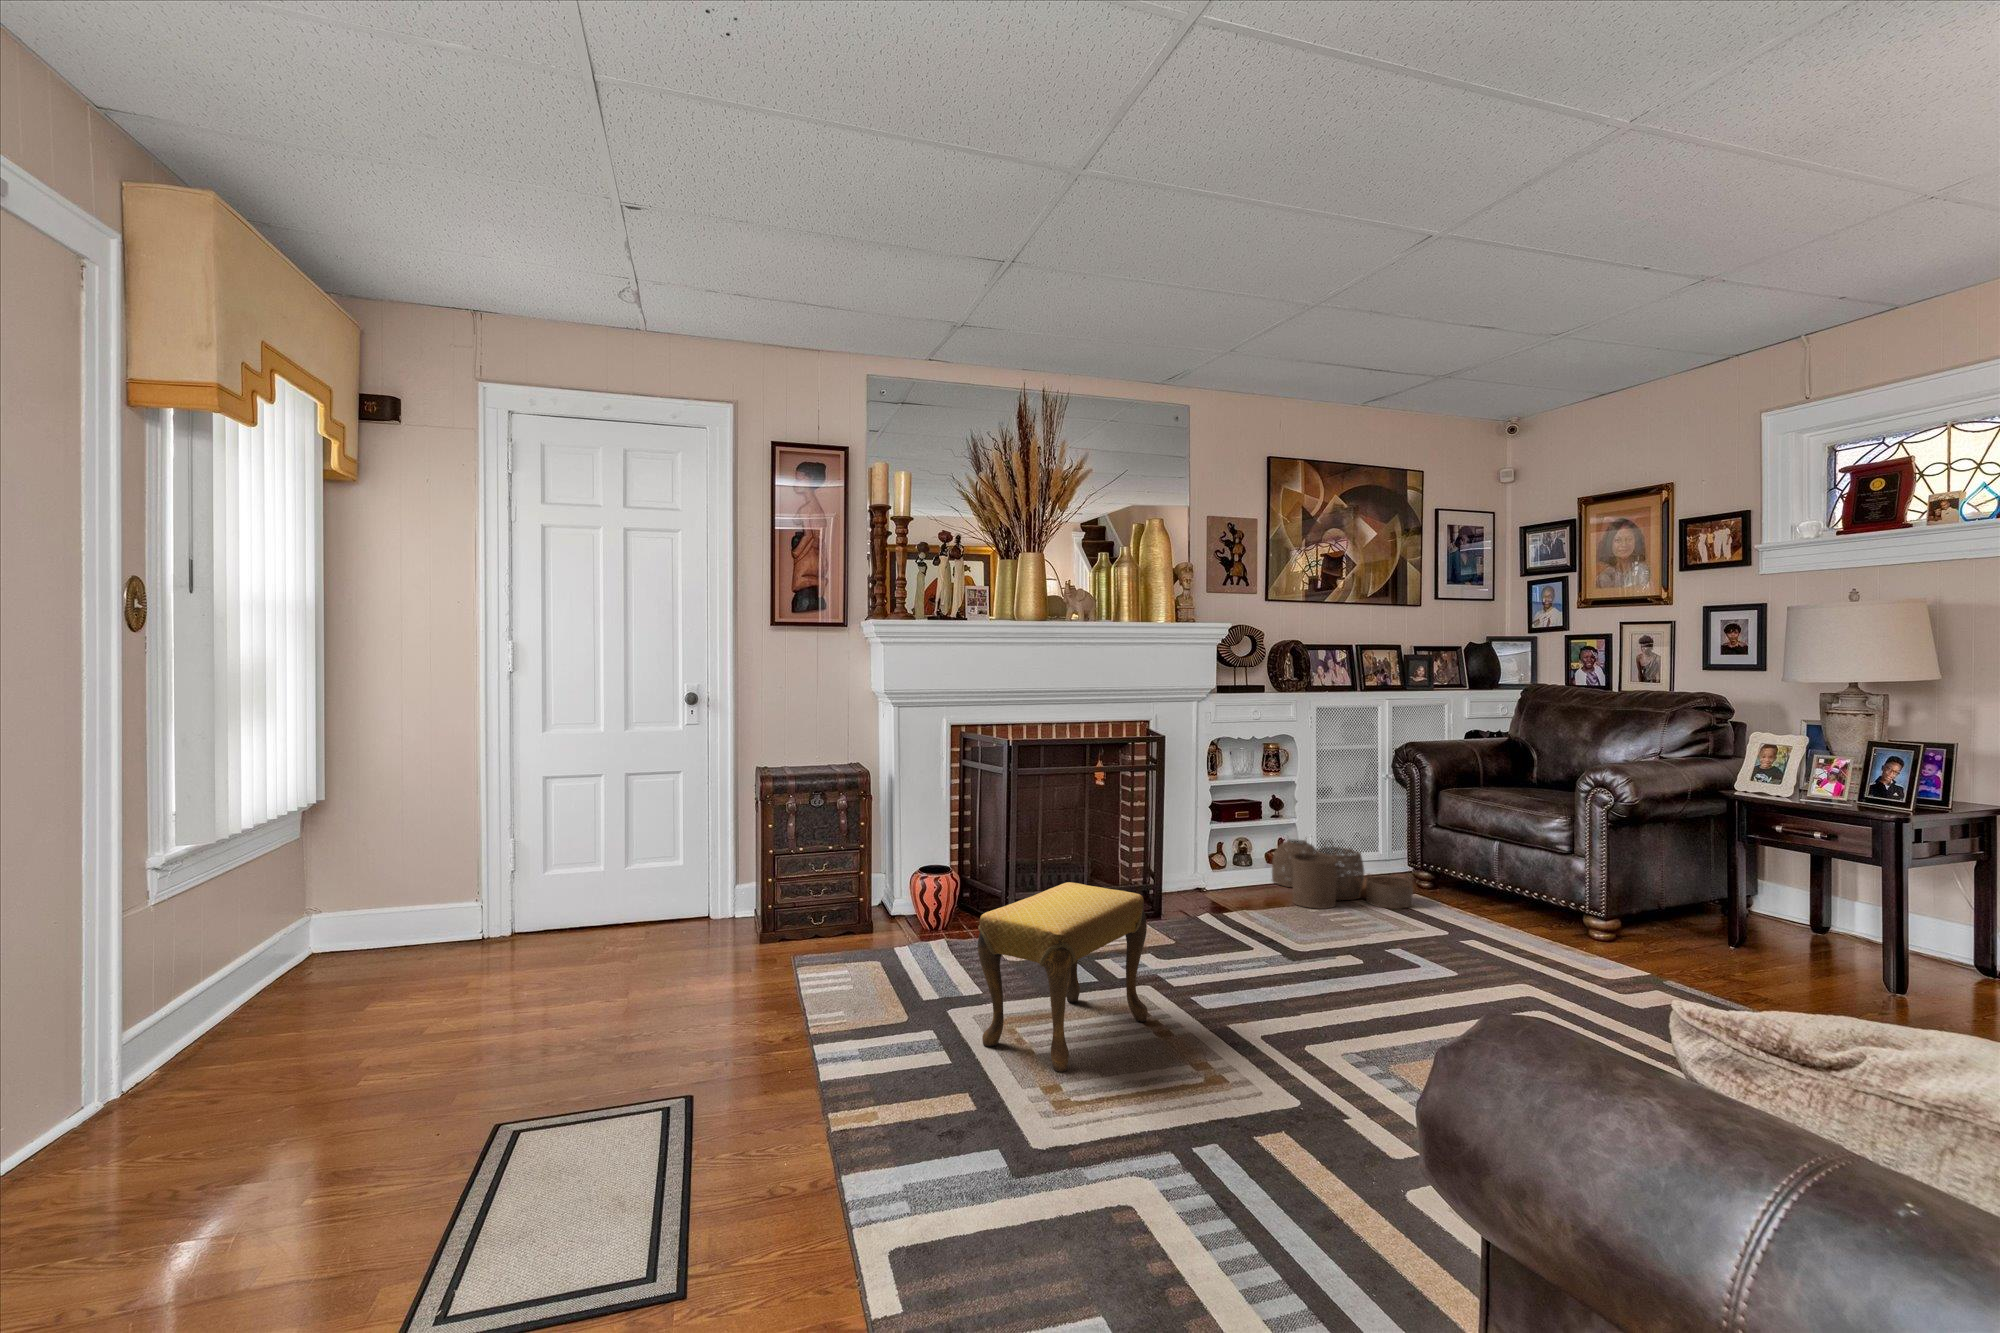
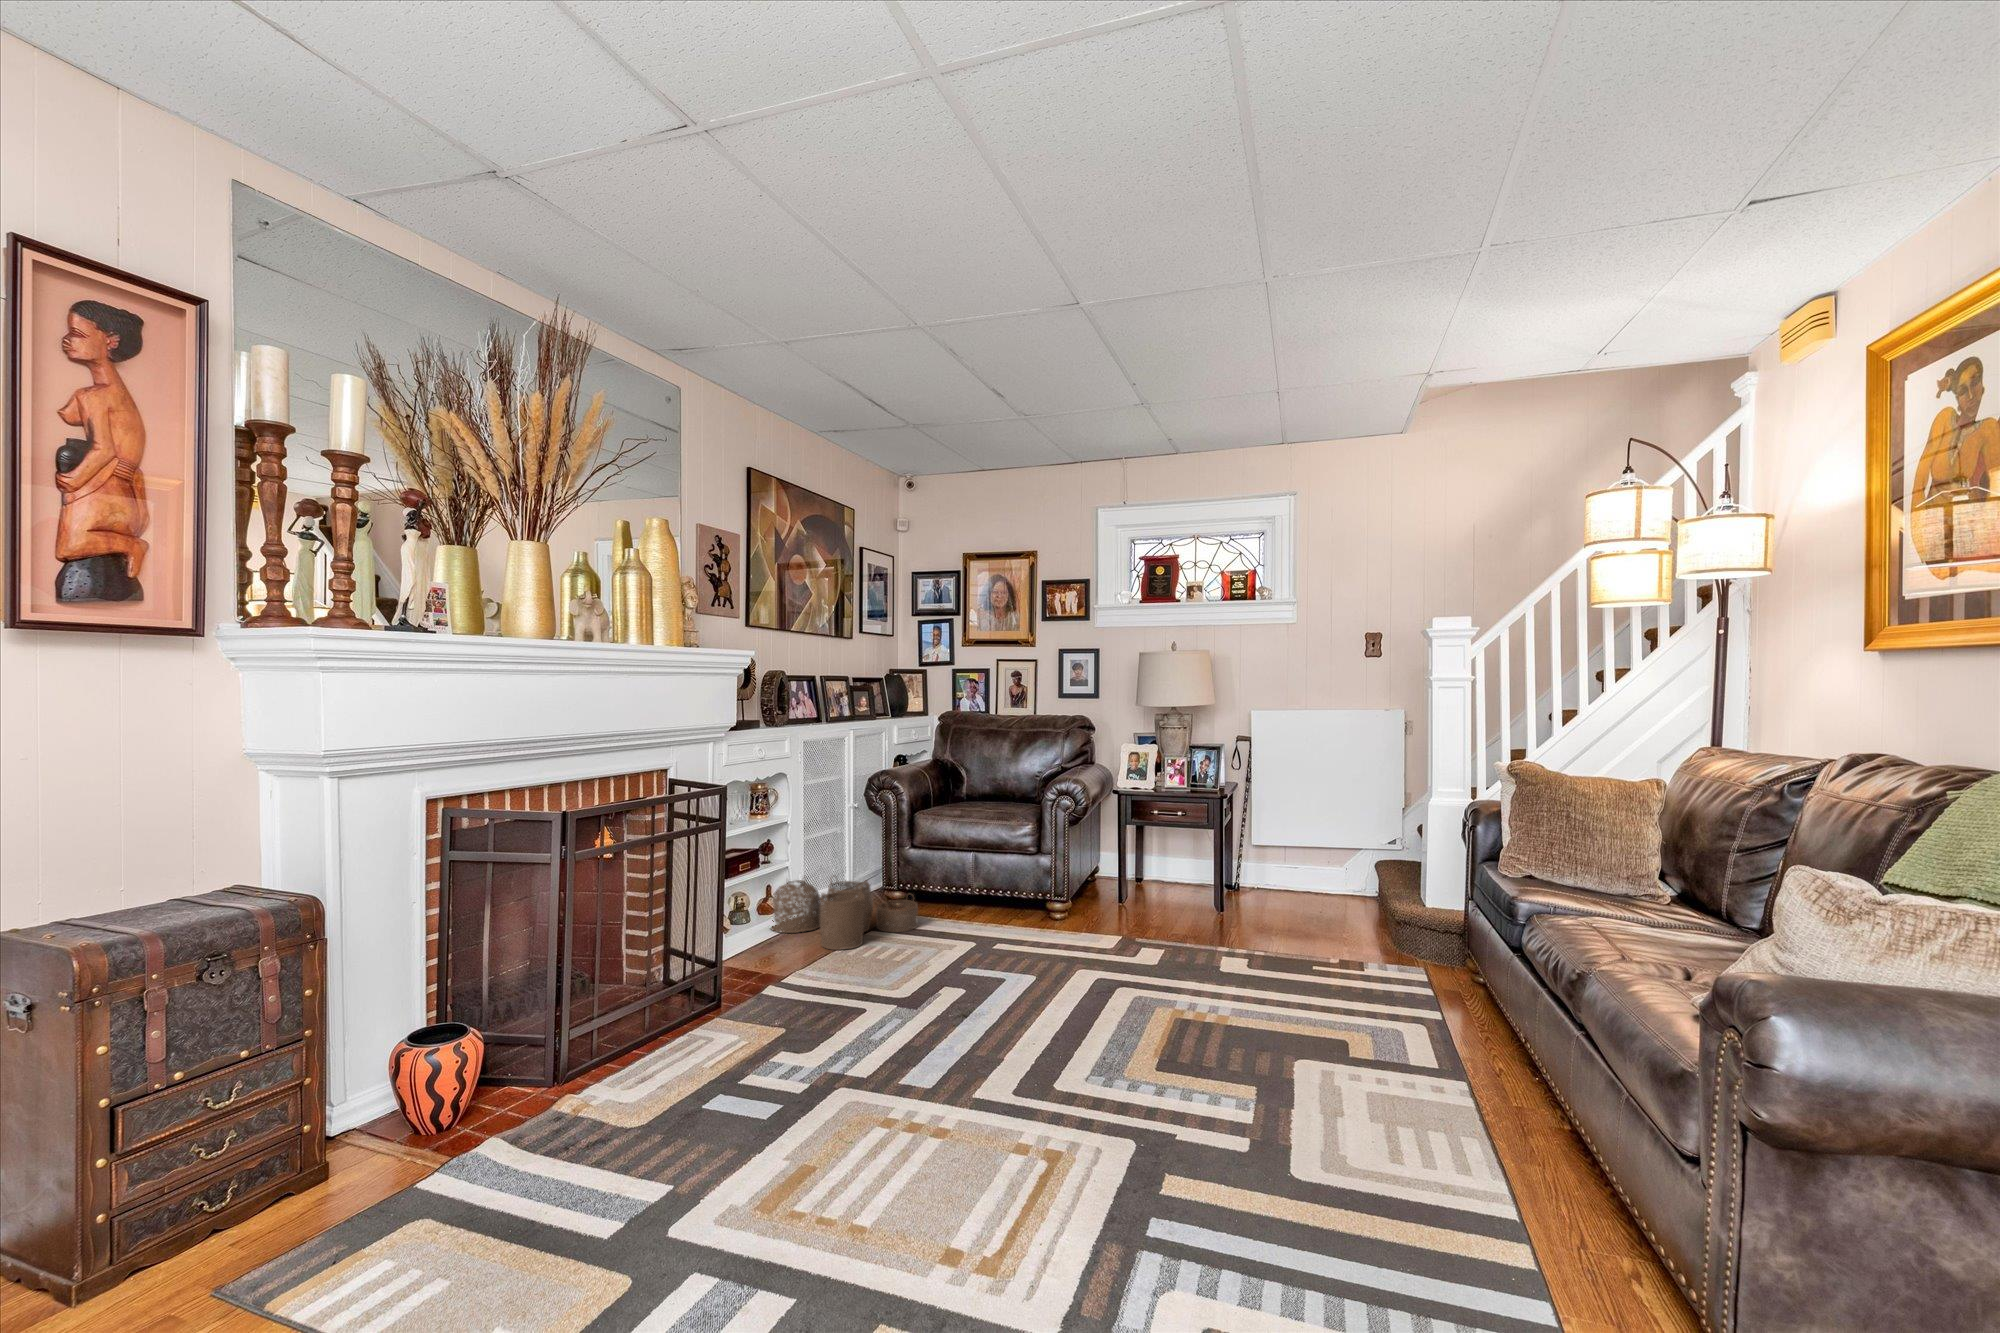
footstool: present [978,882,1148,1072] -> none [778,980,924,1253]

